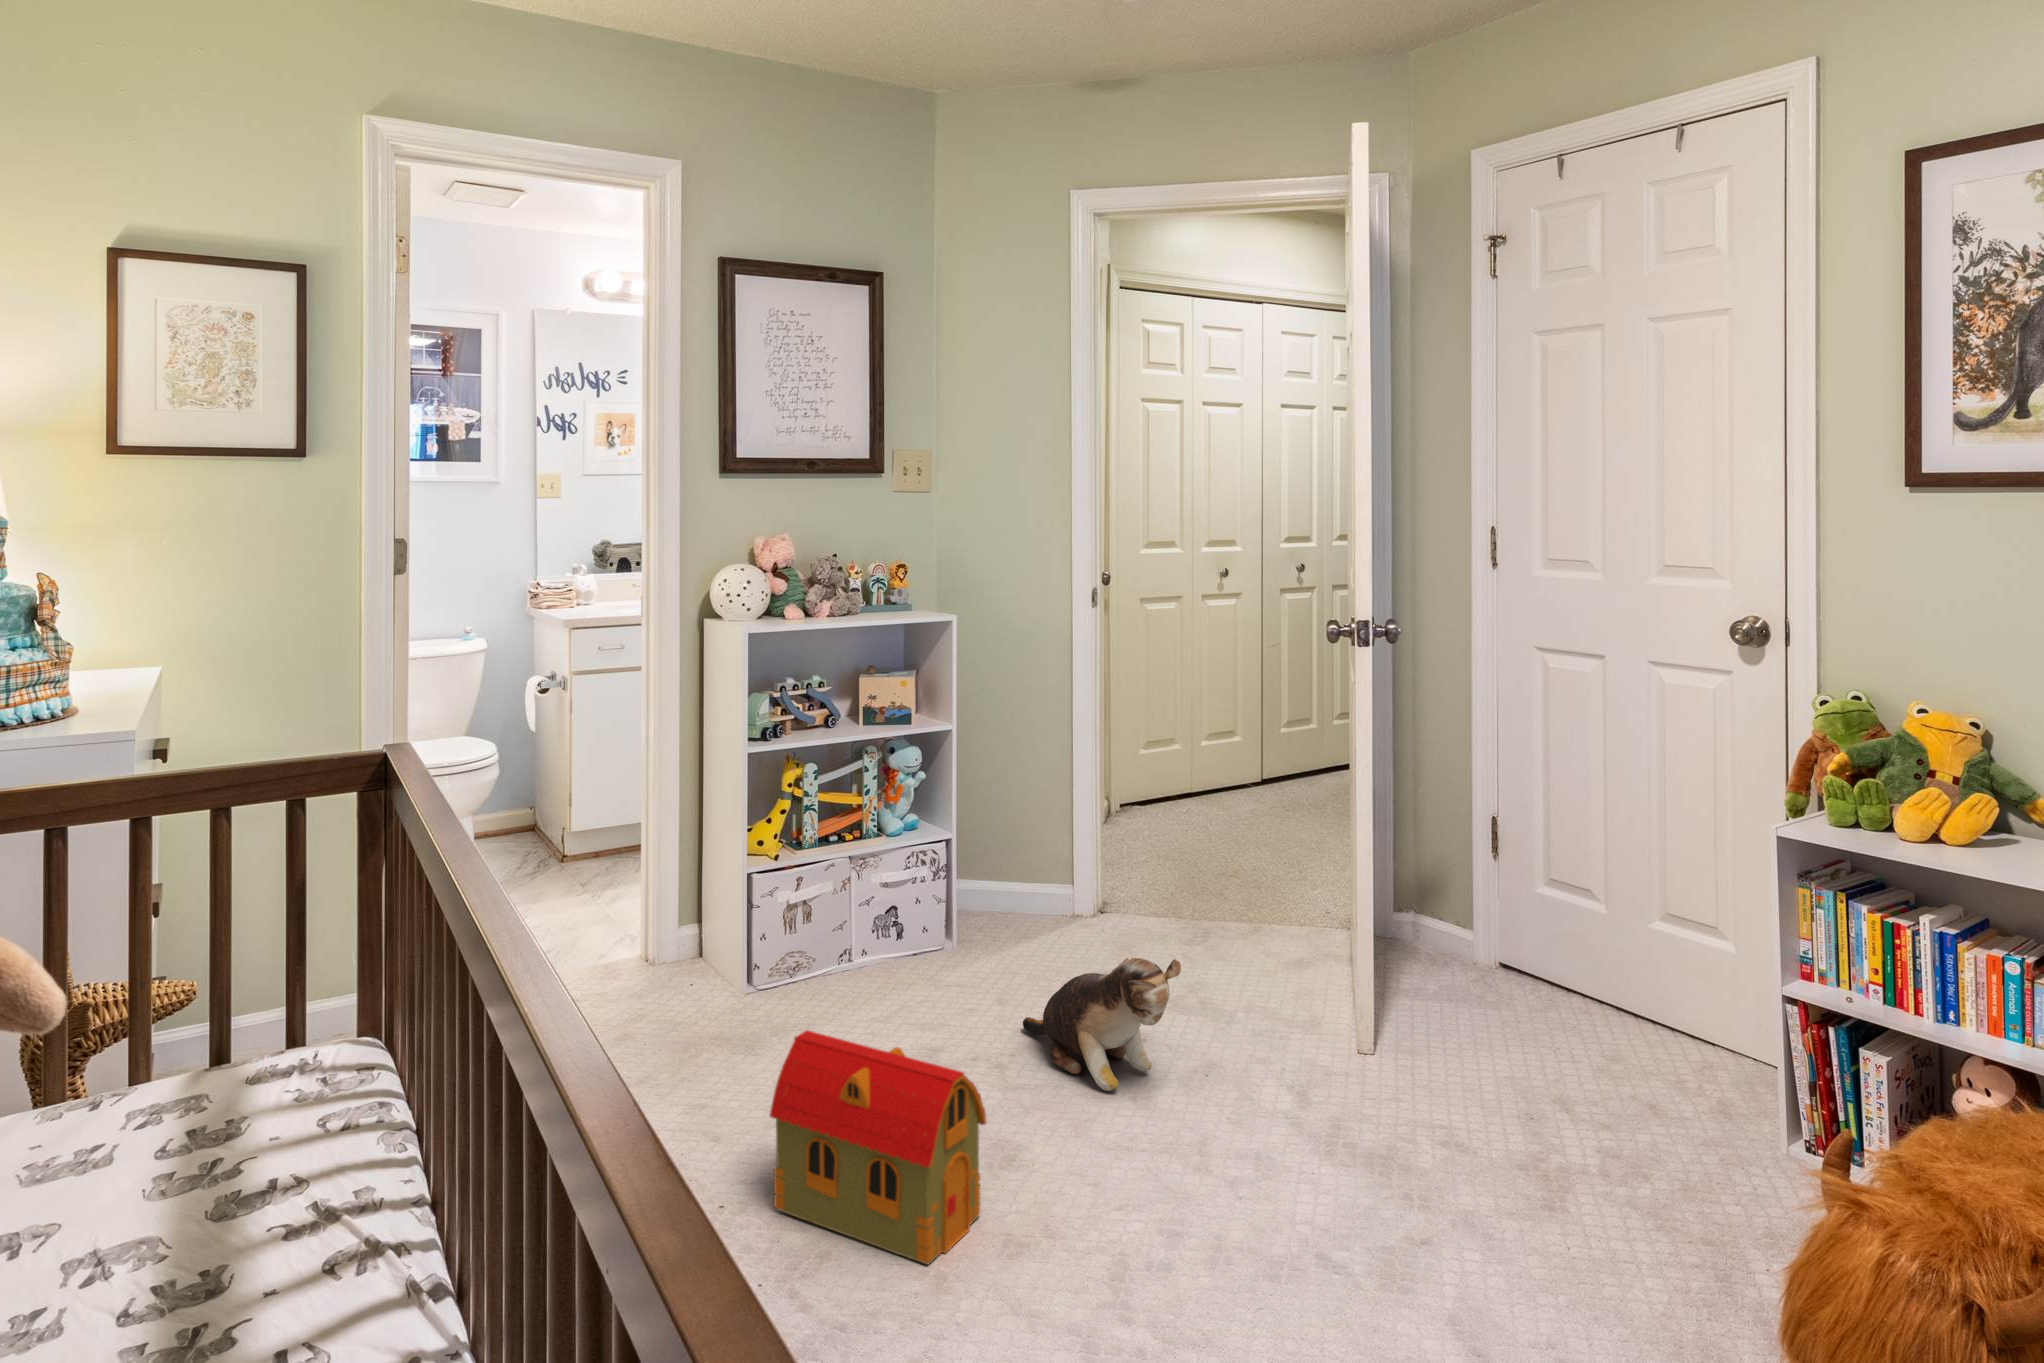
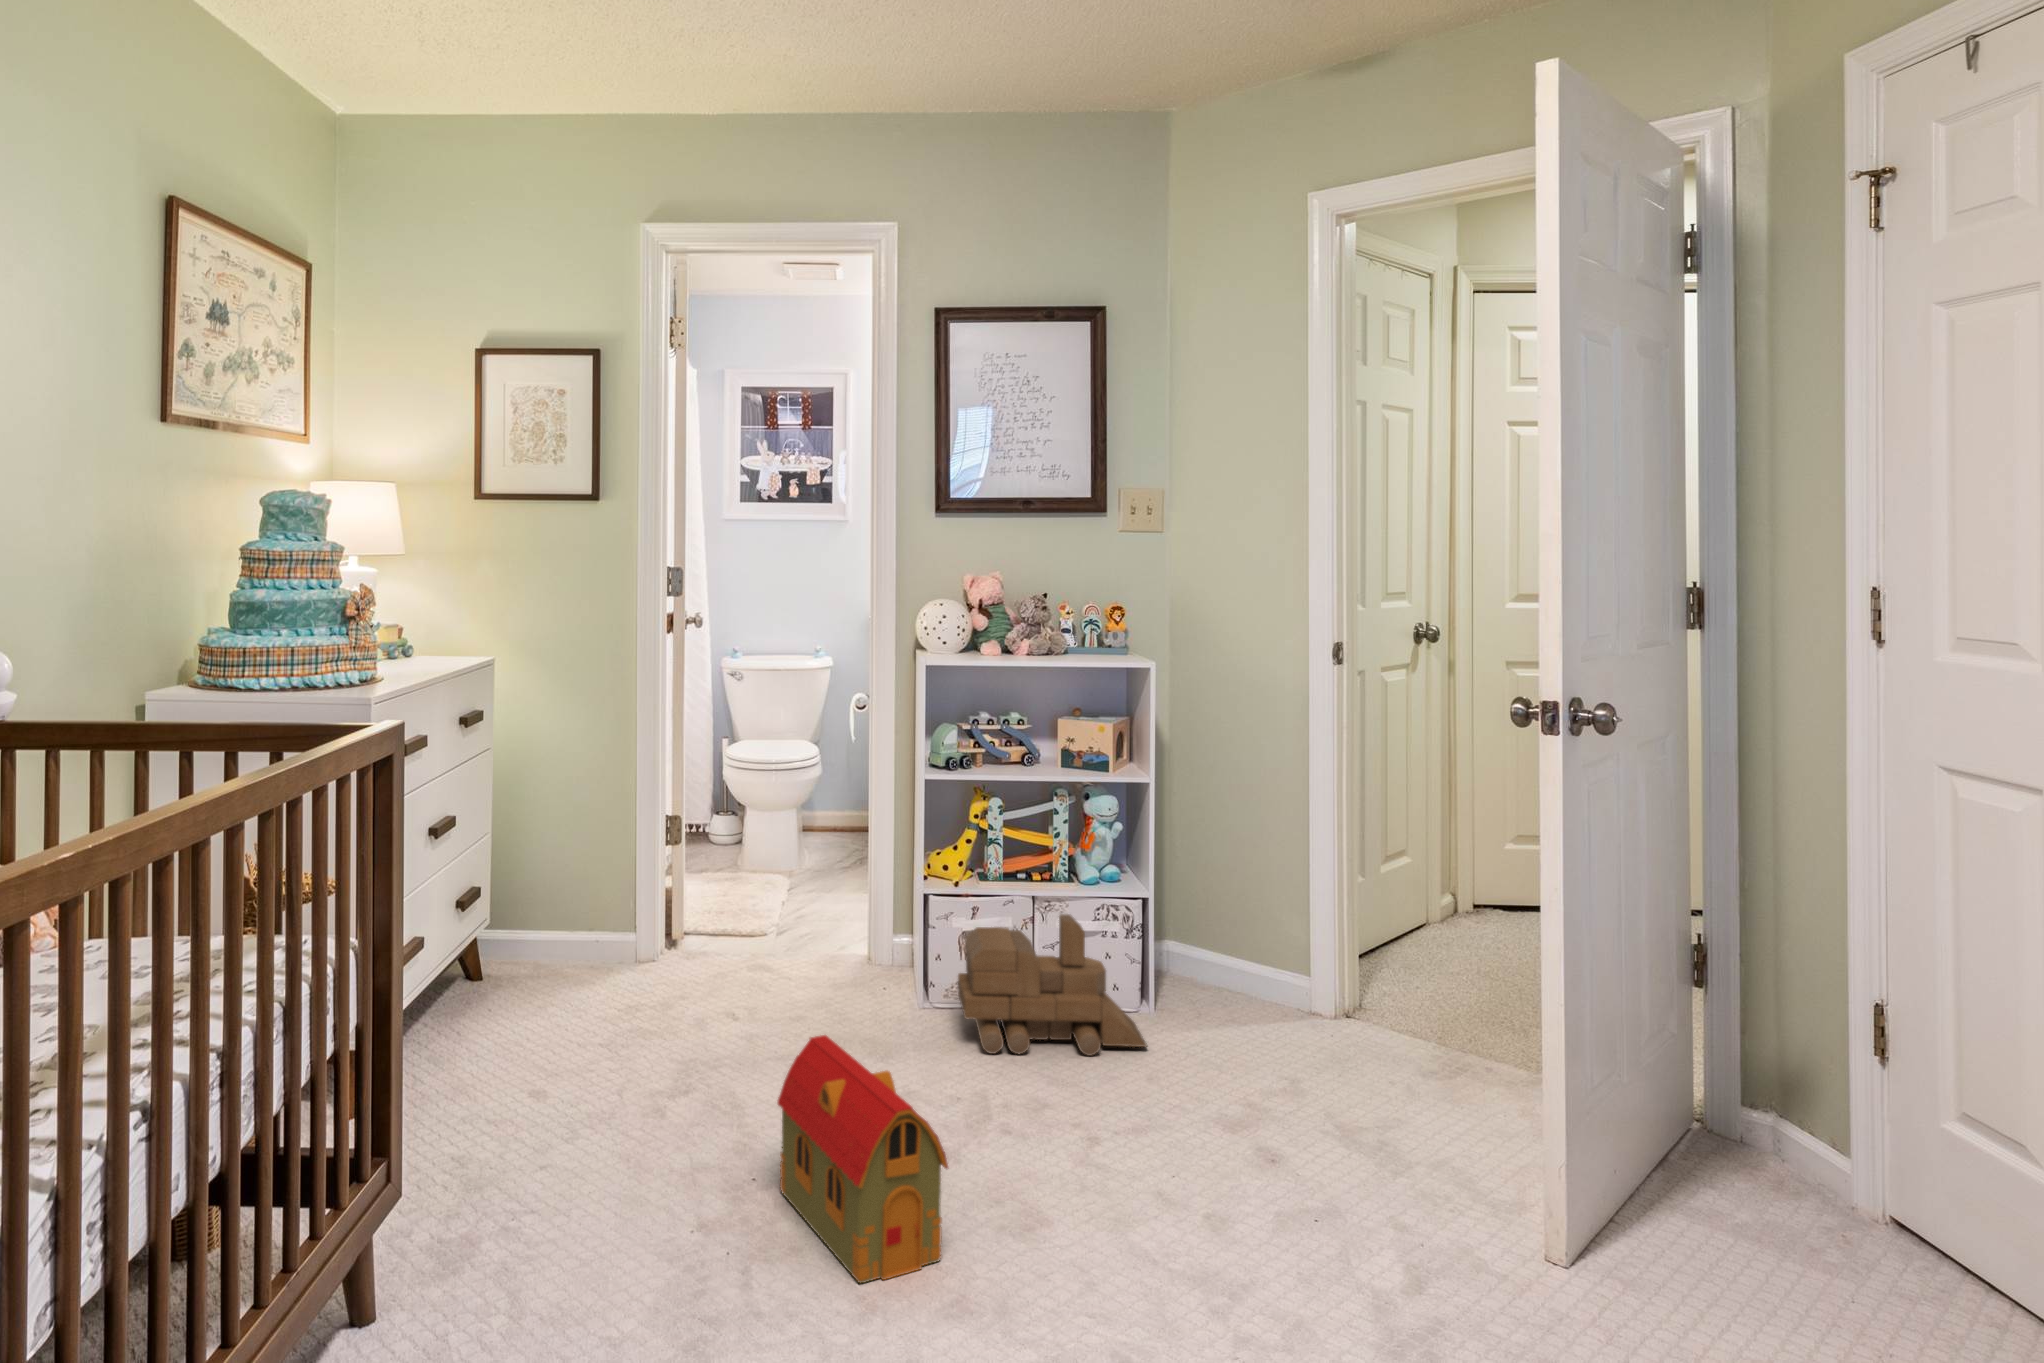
toy train: none [801,866,989,1017] -> present [958,914,1147,1056]
plush toy: present [1023,958,1181,1091] -> none [1133,1051,1246,1193]

